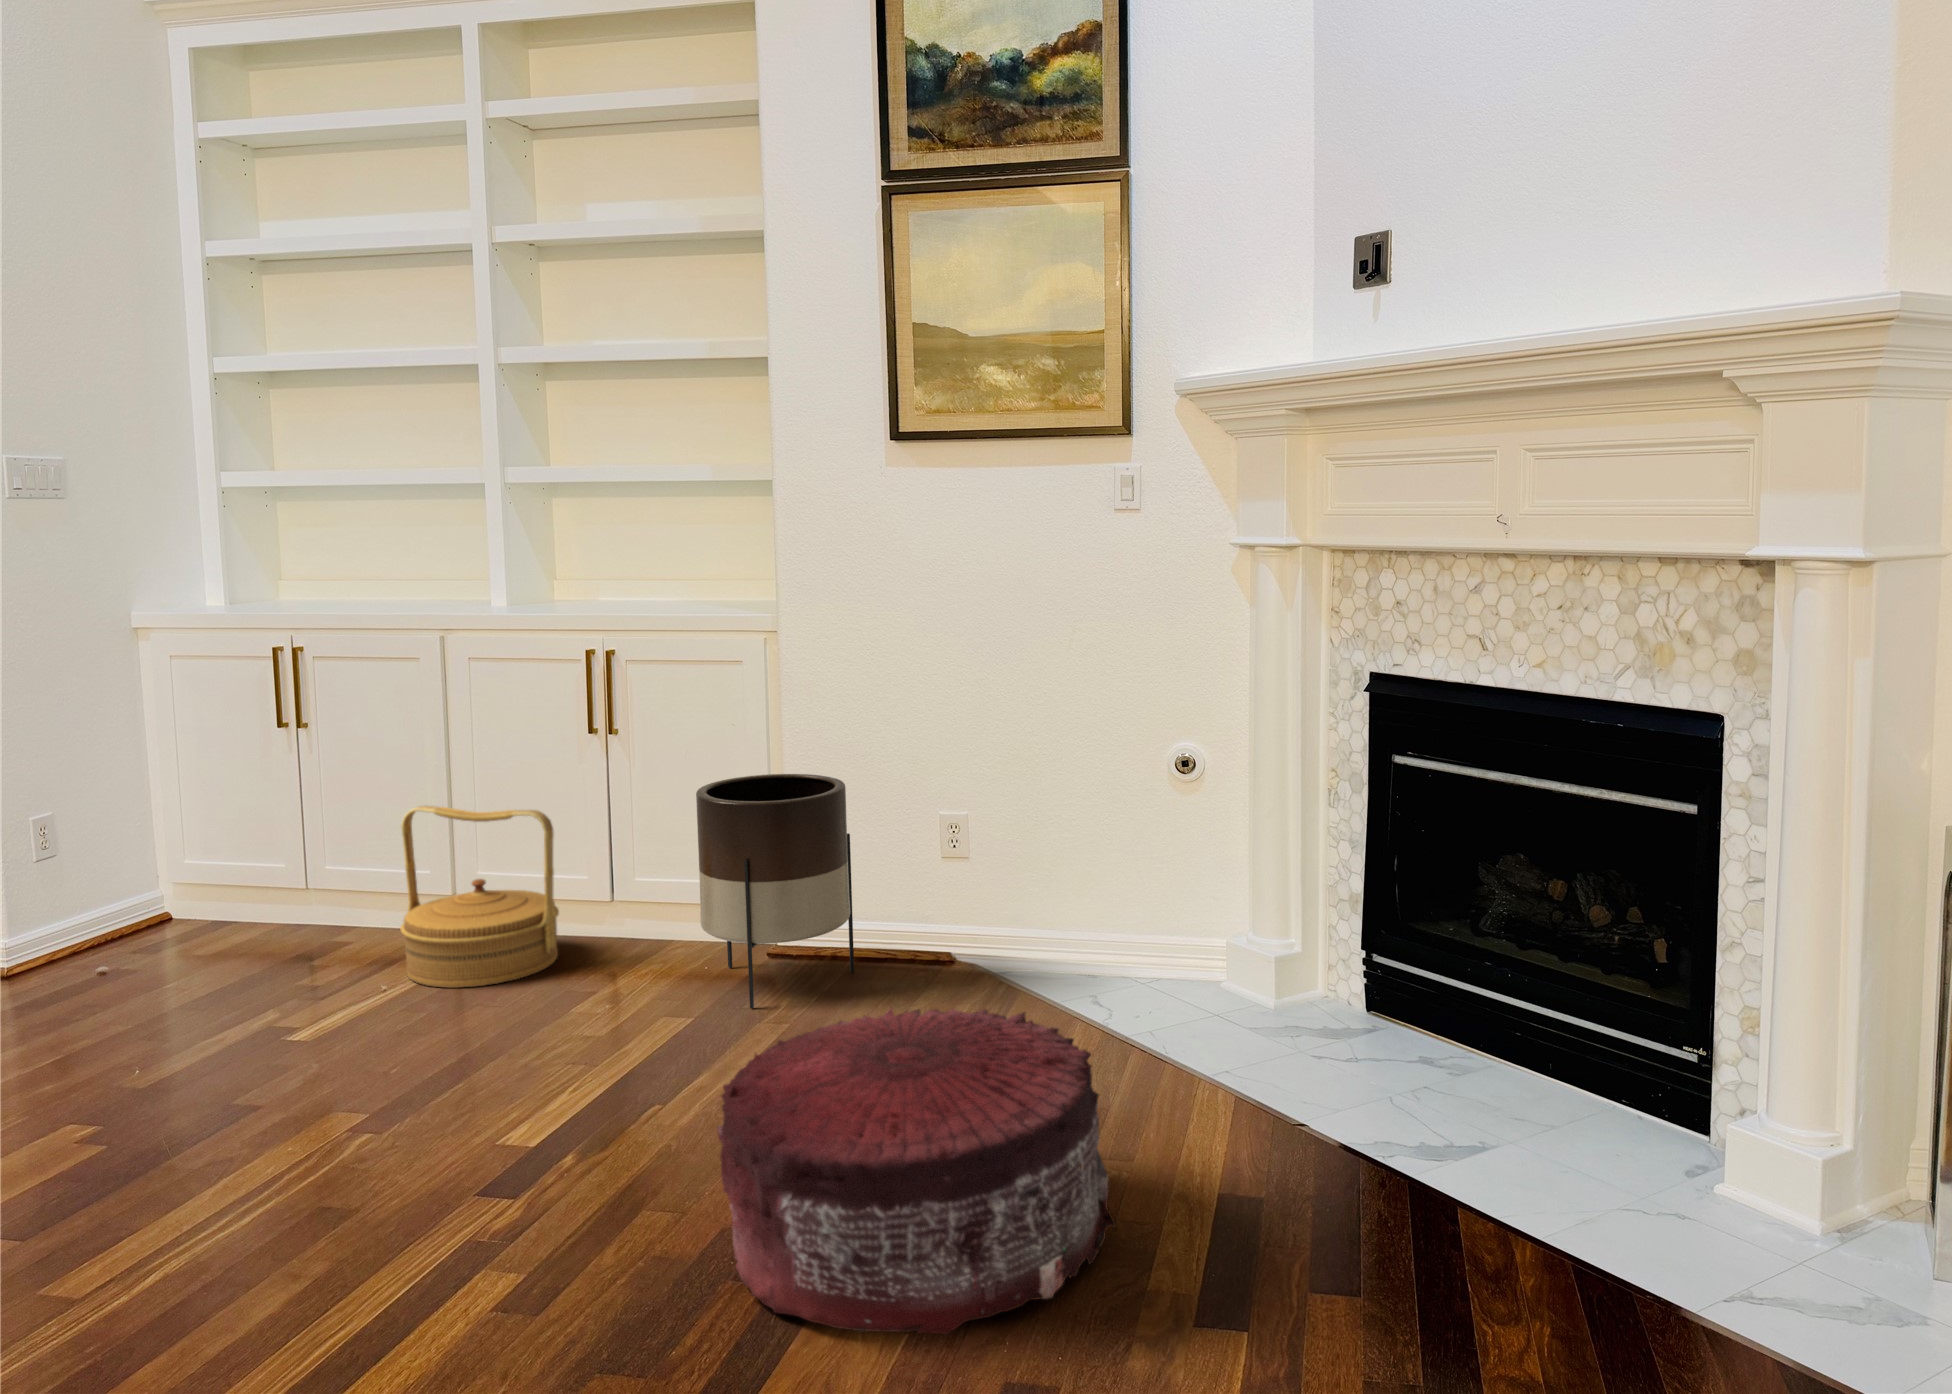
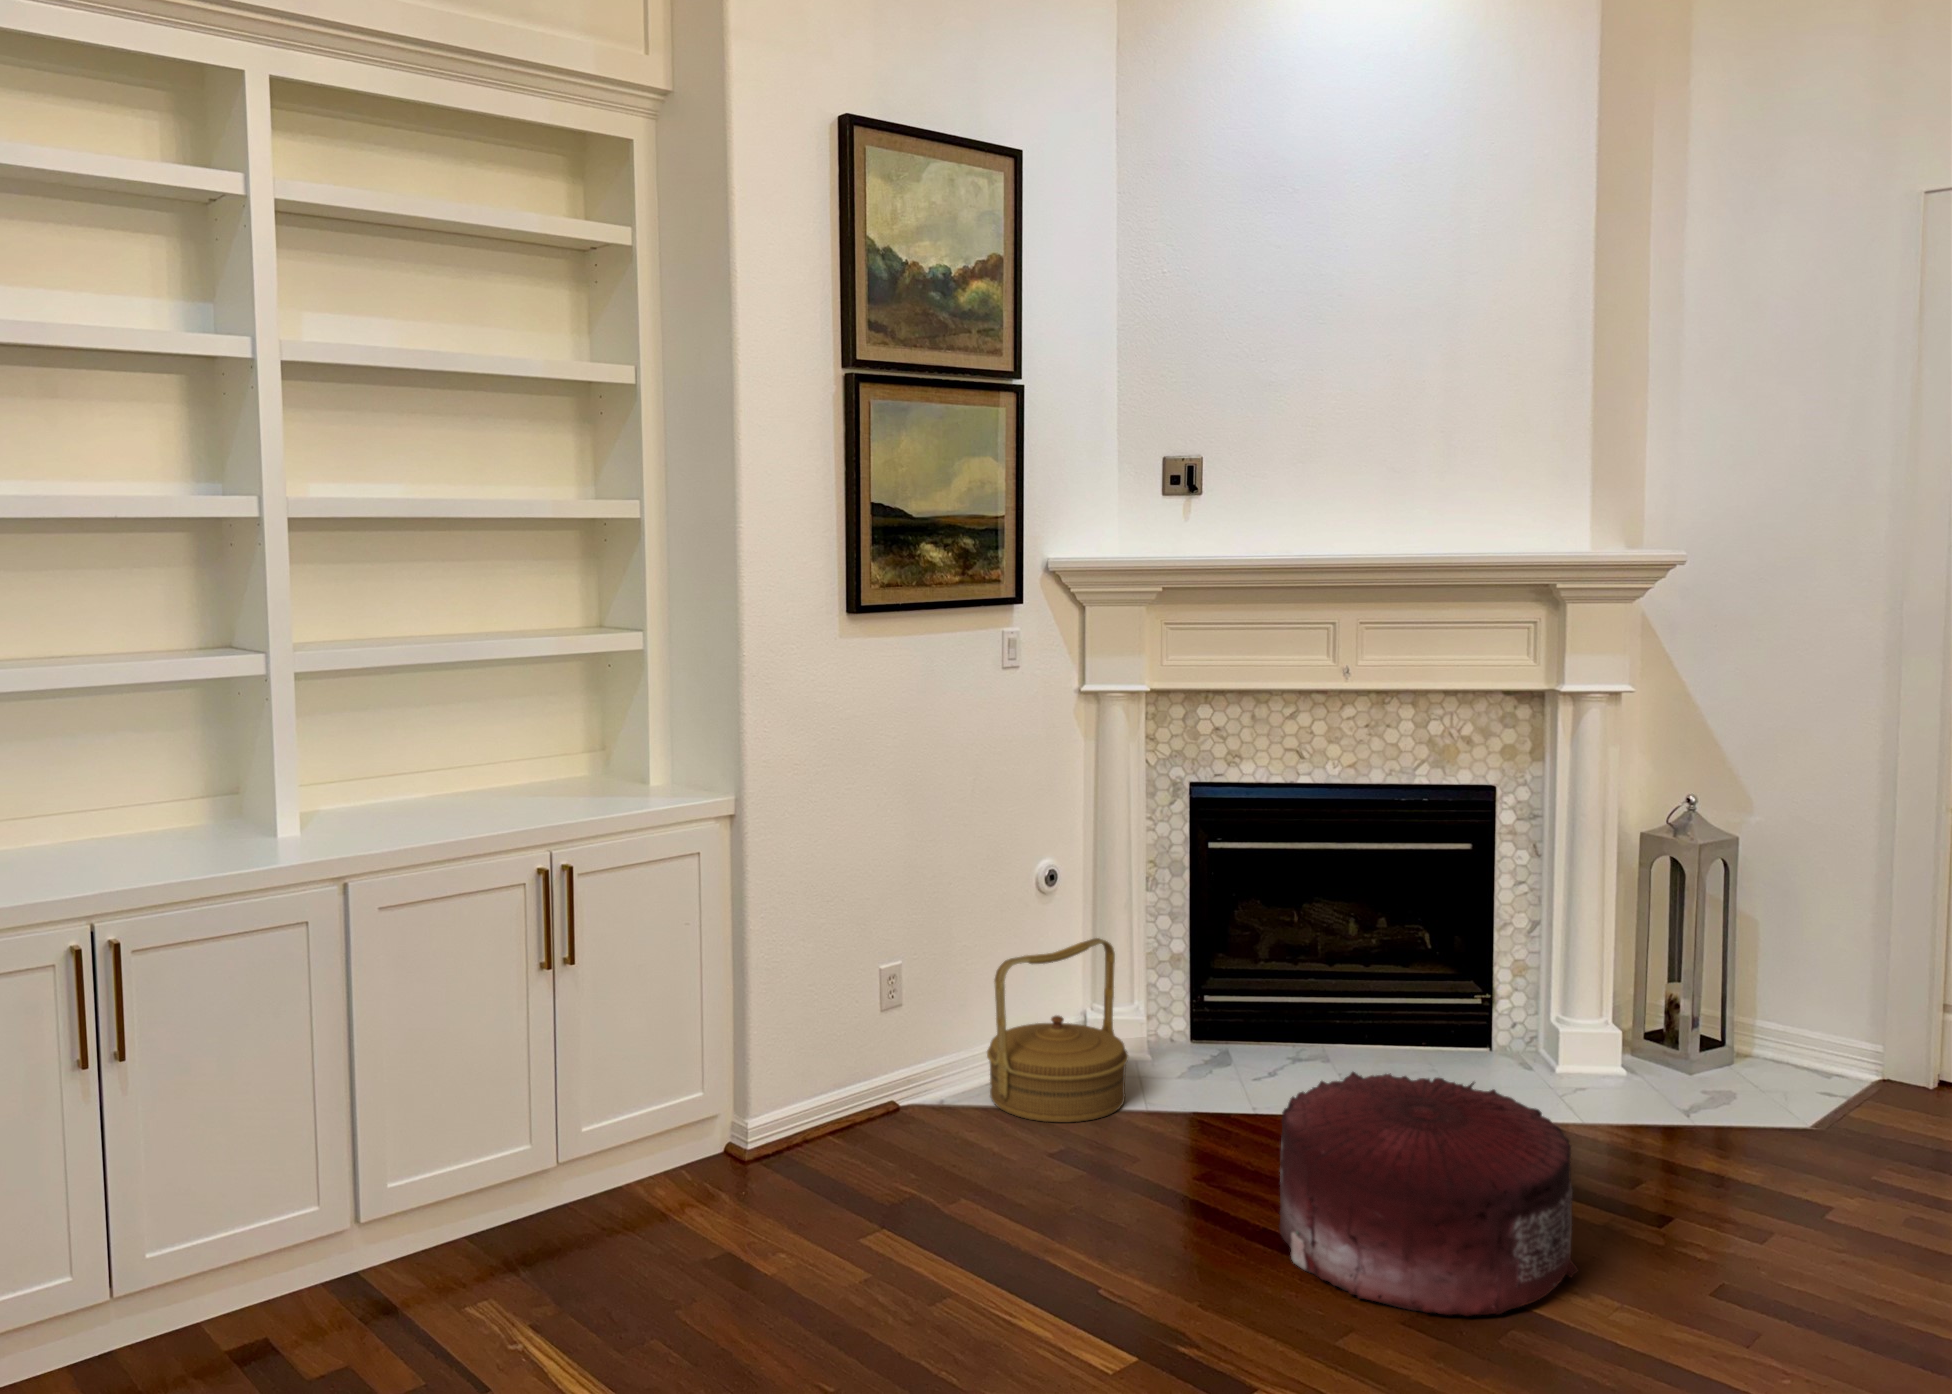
planter: present [696,774,854,1008] -> none [749,955,904,1197]
woven basket: present [400,806,559,988] -> present [987,938,1128,1123]

